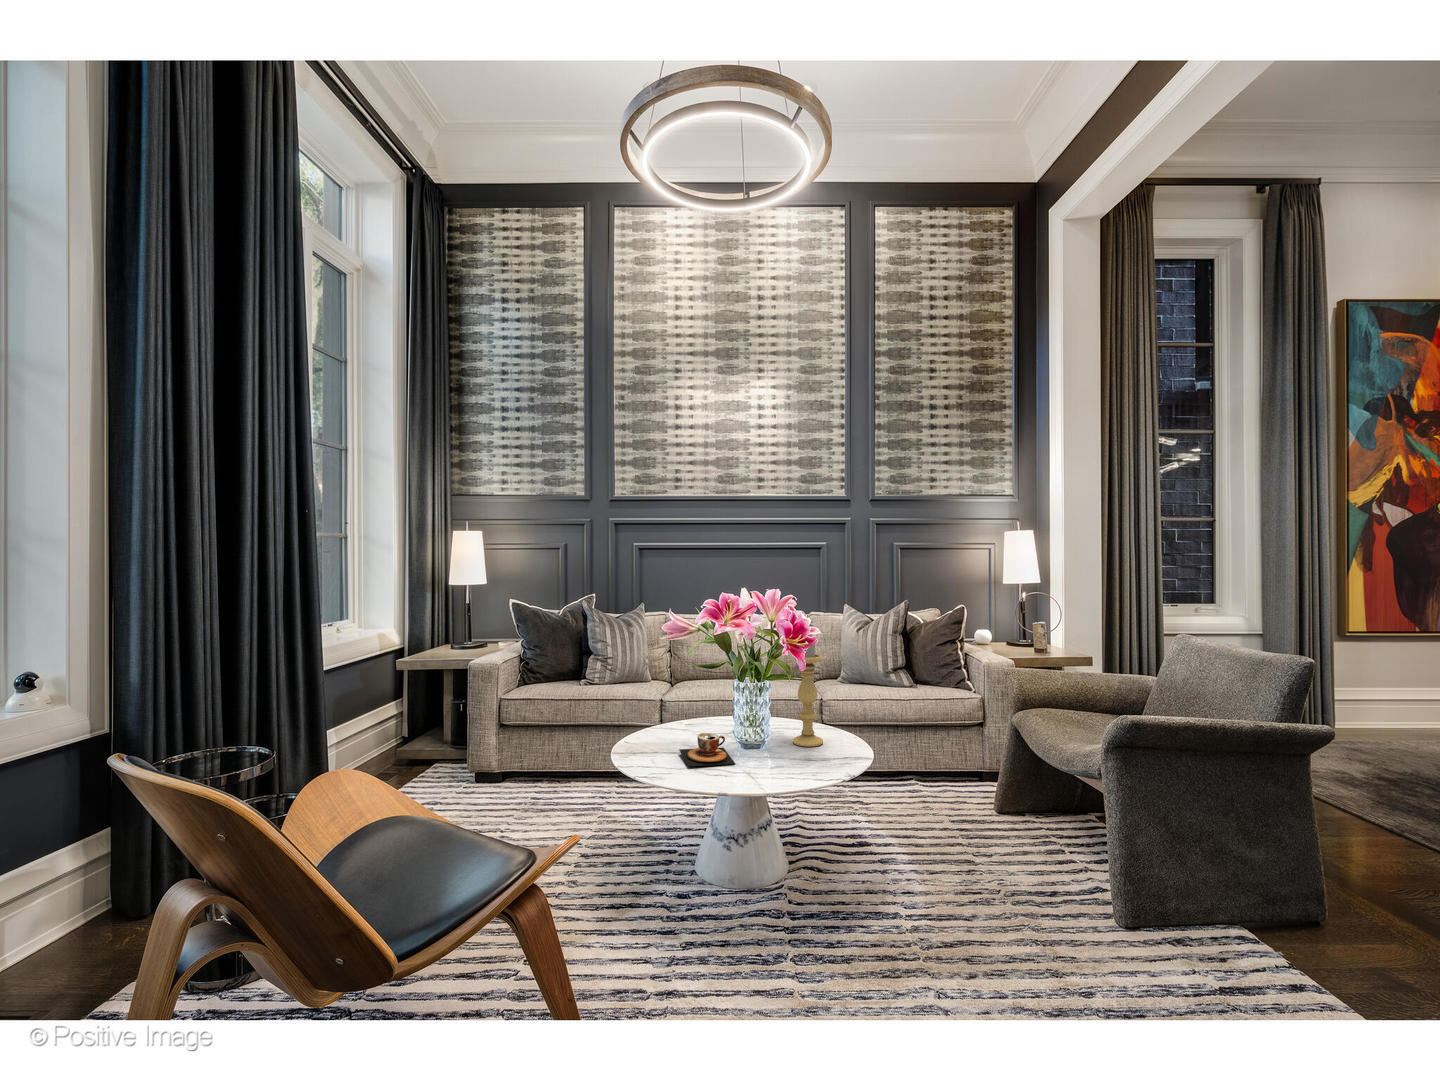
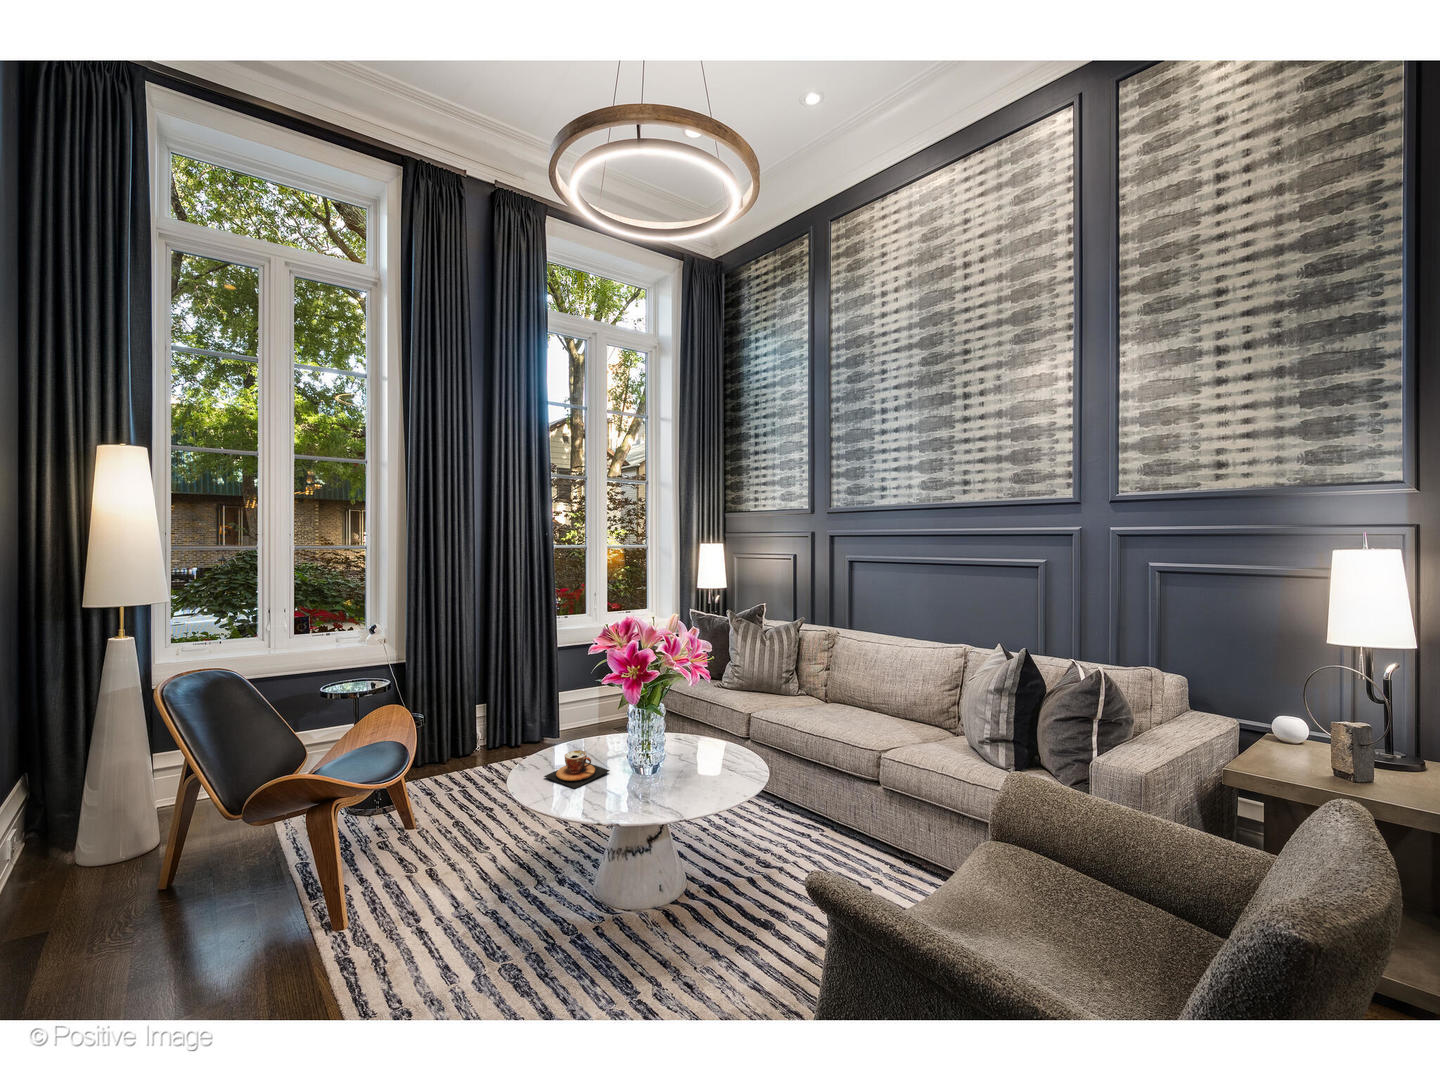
candle holder: present [793,643,823,747] -> none [667,669,701,800]

